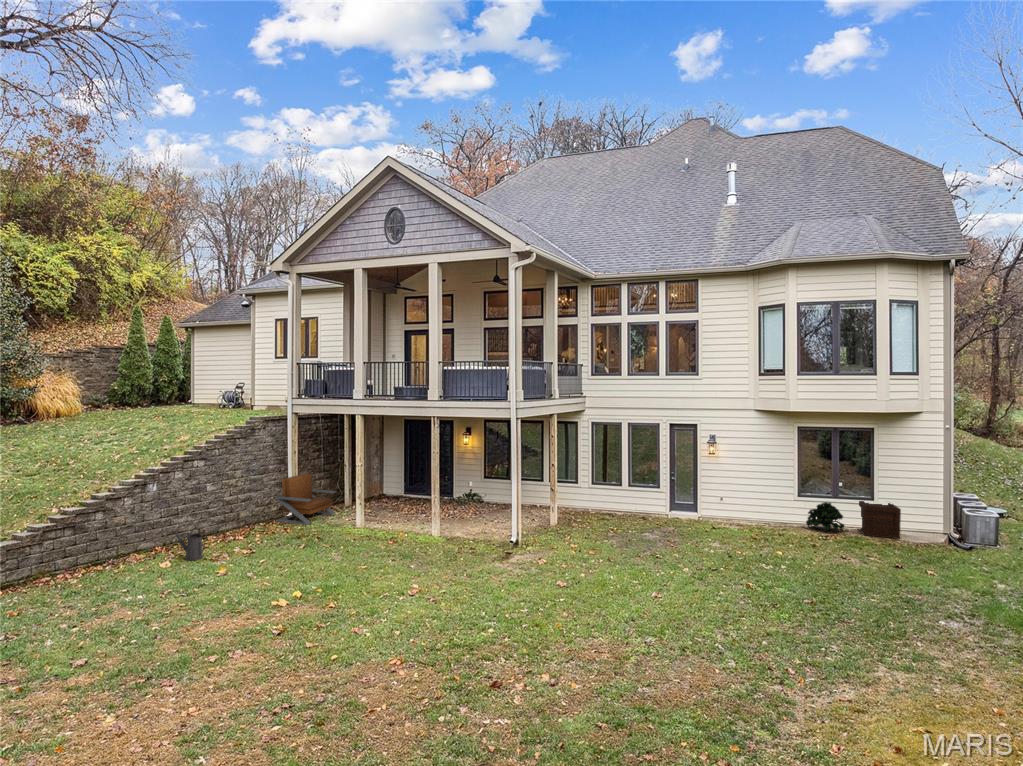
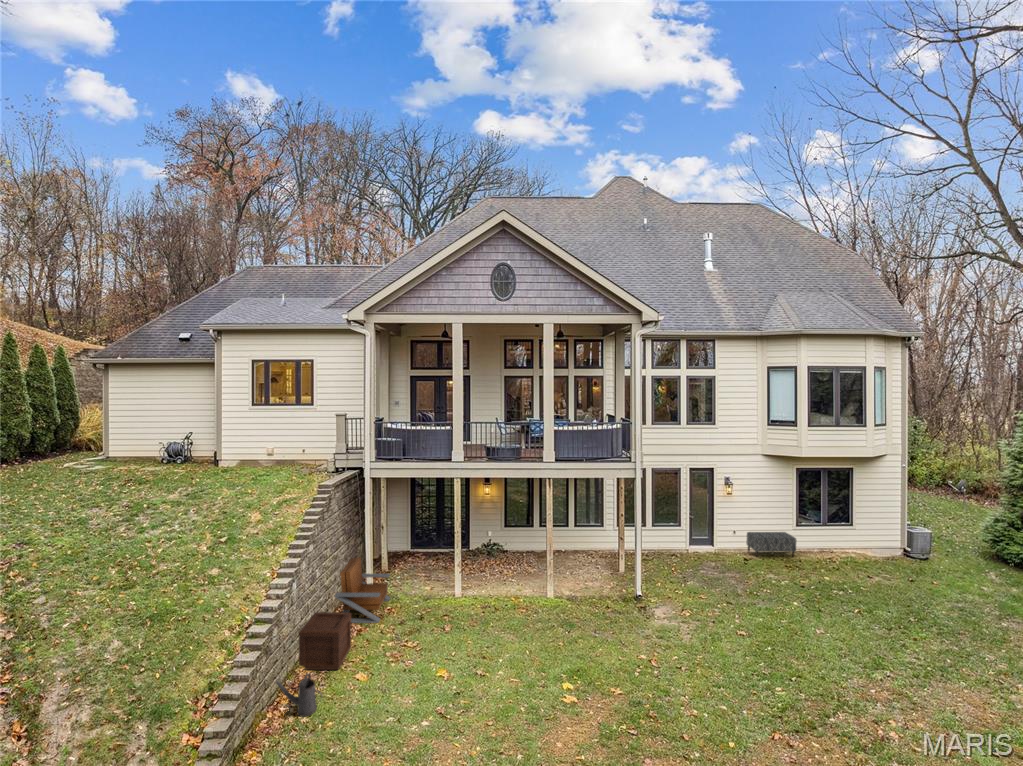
bench: none [734,497,788,527] -> present [746,532,797,557]
wooden crate: present [858,501,901,539] -> present [299,612,351,670]
potted plant: present [806,502,844,532] -> none [807,533,838,560]

